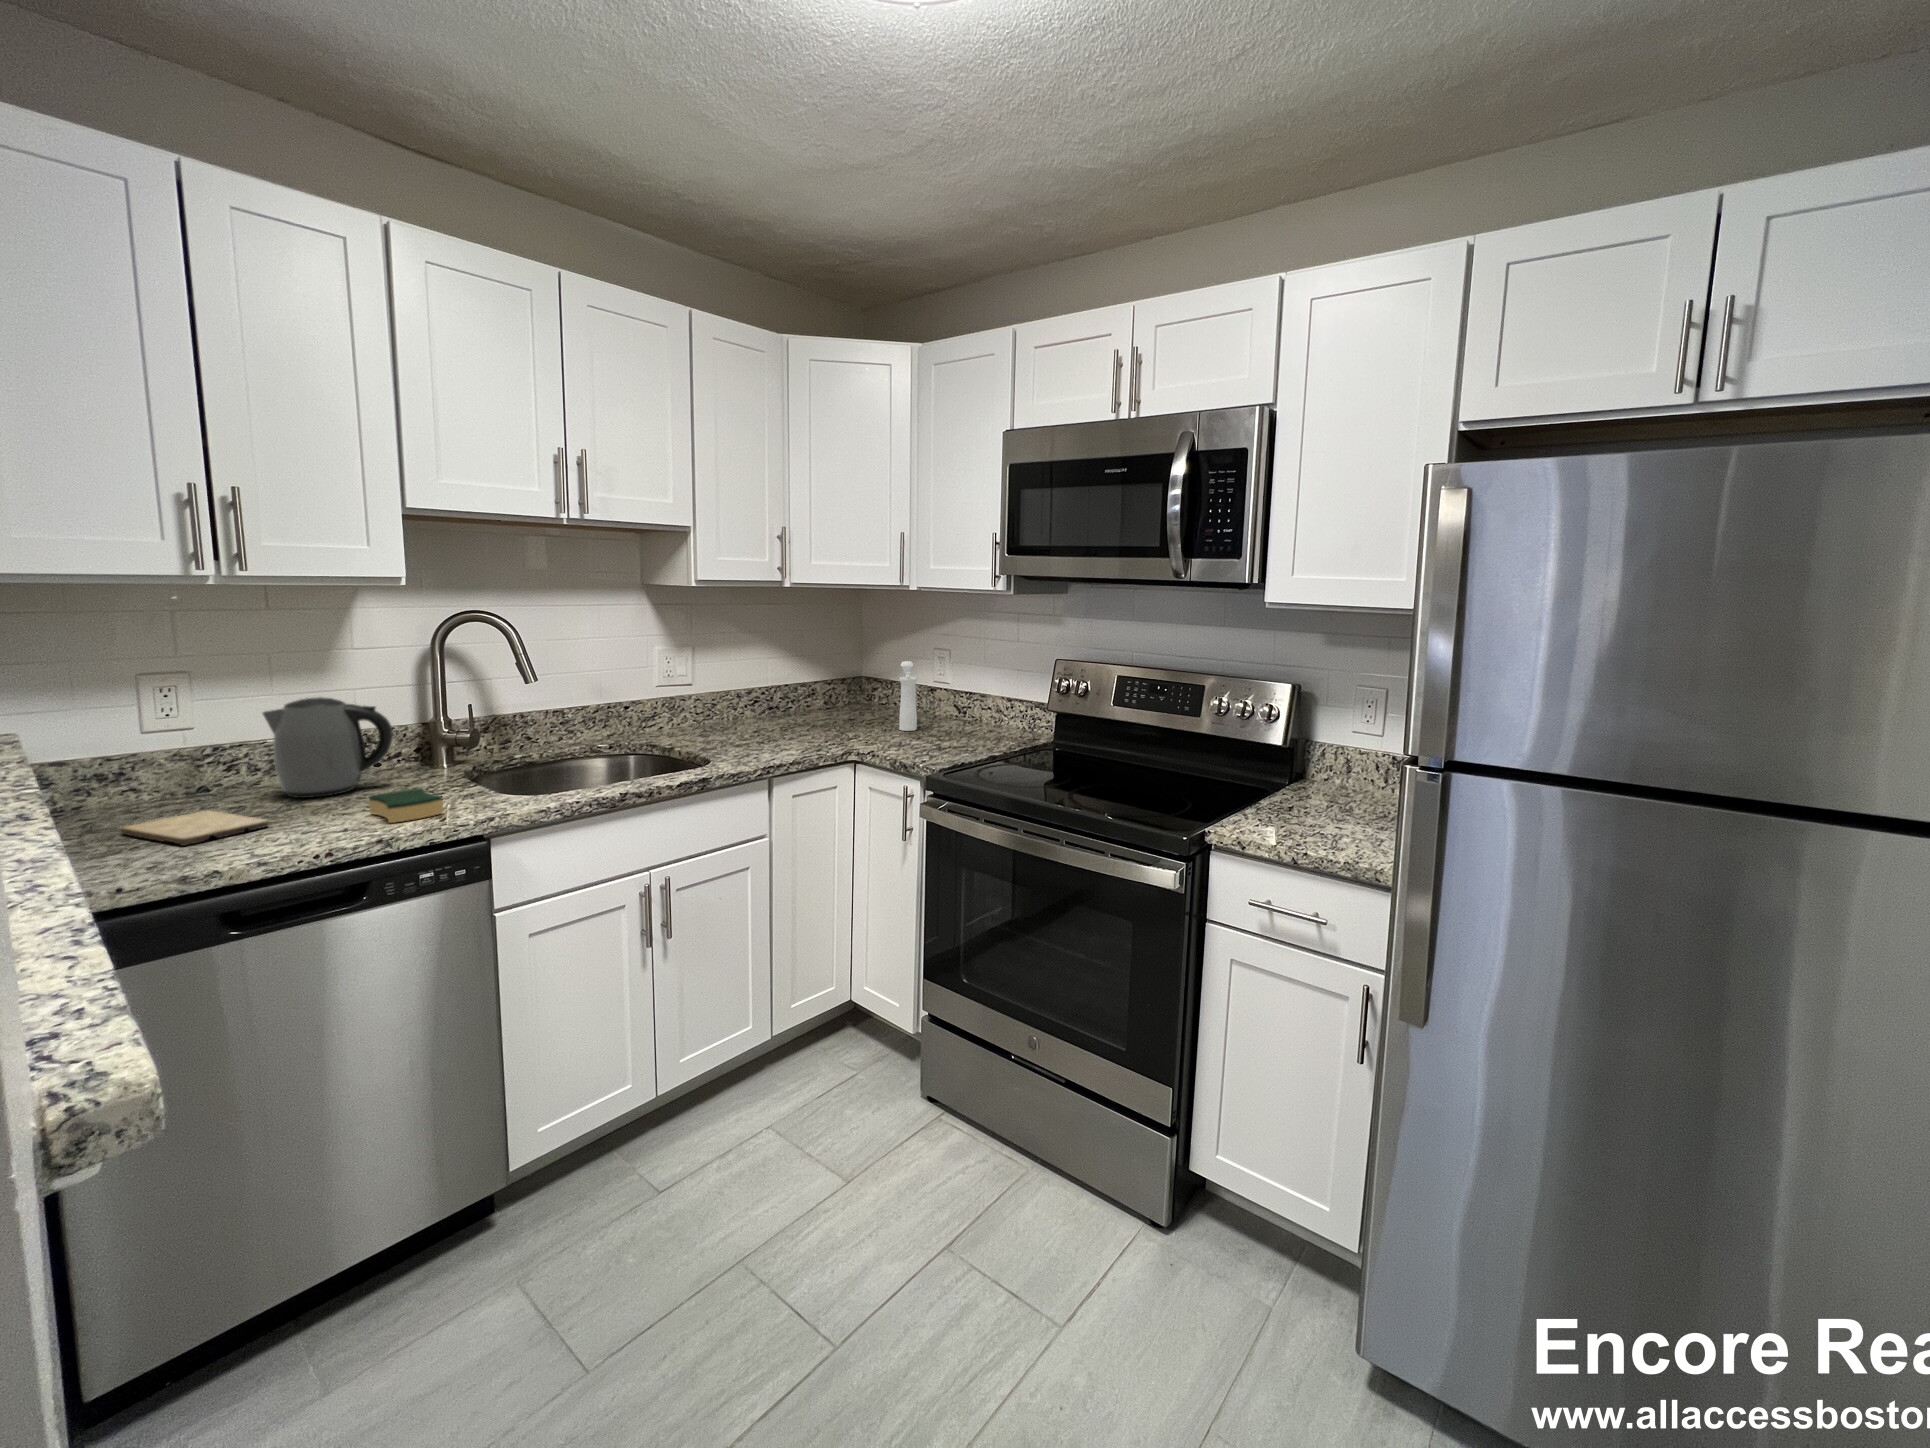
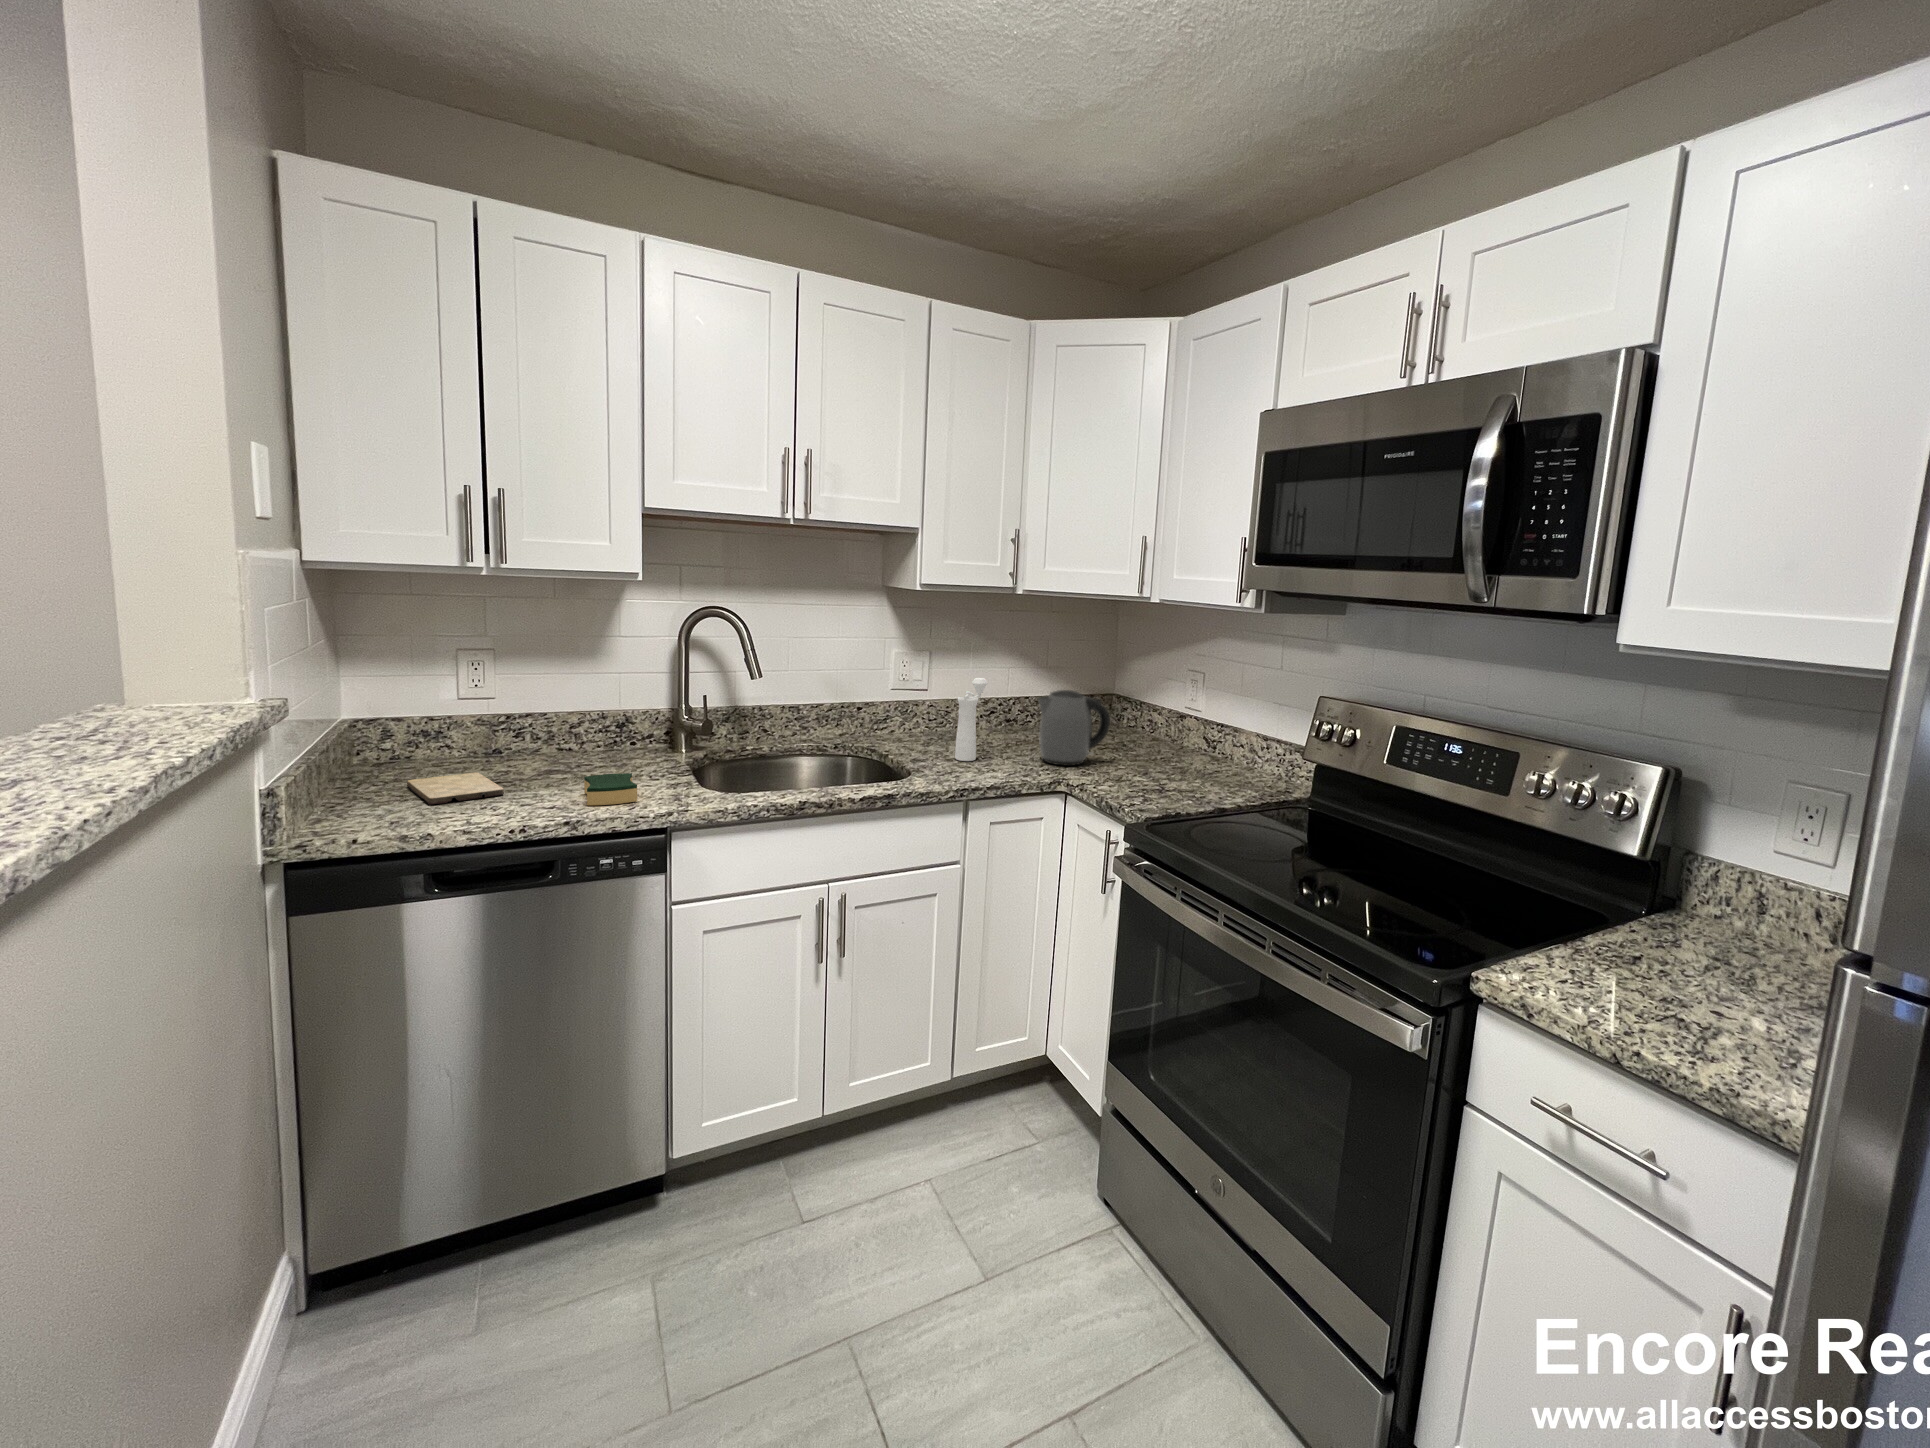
pepper mill: present [899,661,917,731] -> present [955,678,987,761]
kettle: present [263,697,393,798] -> present [1038,690,1110,766]

